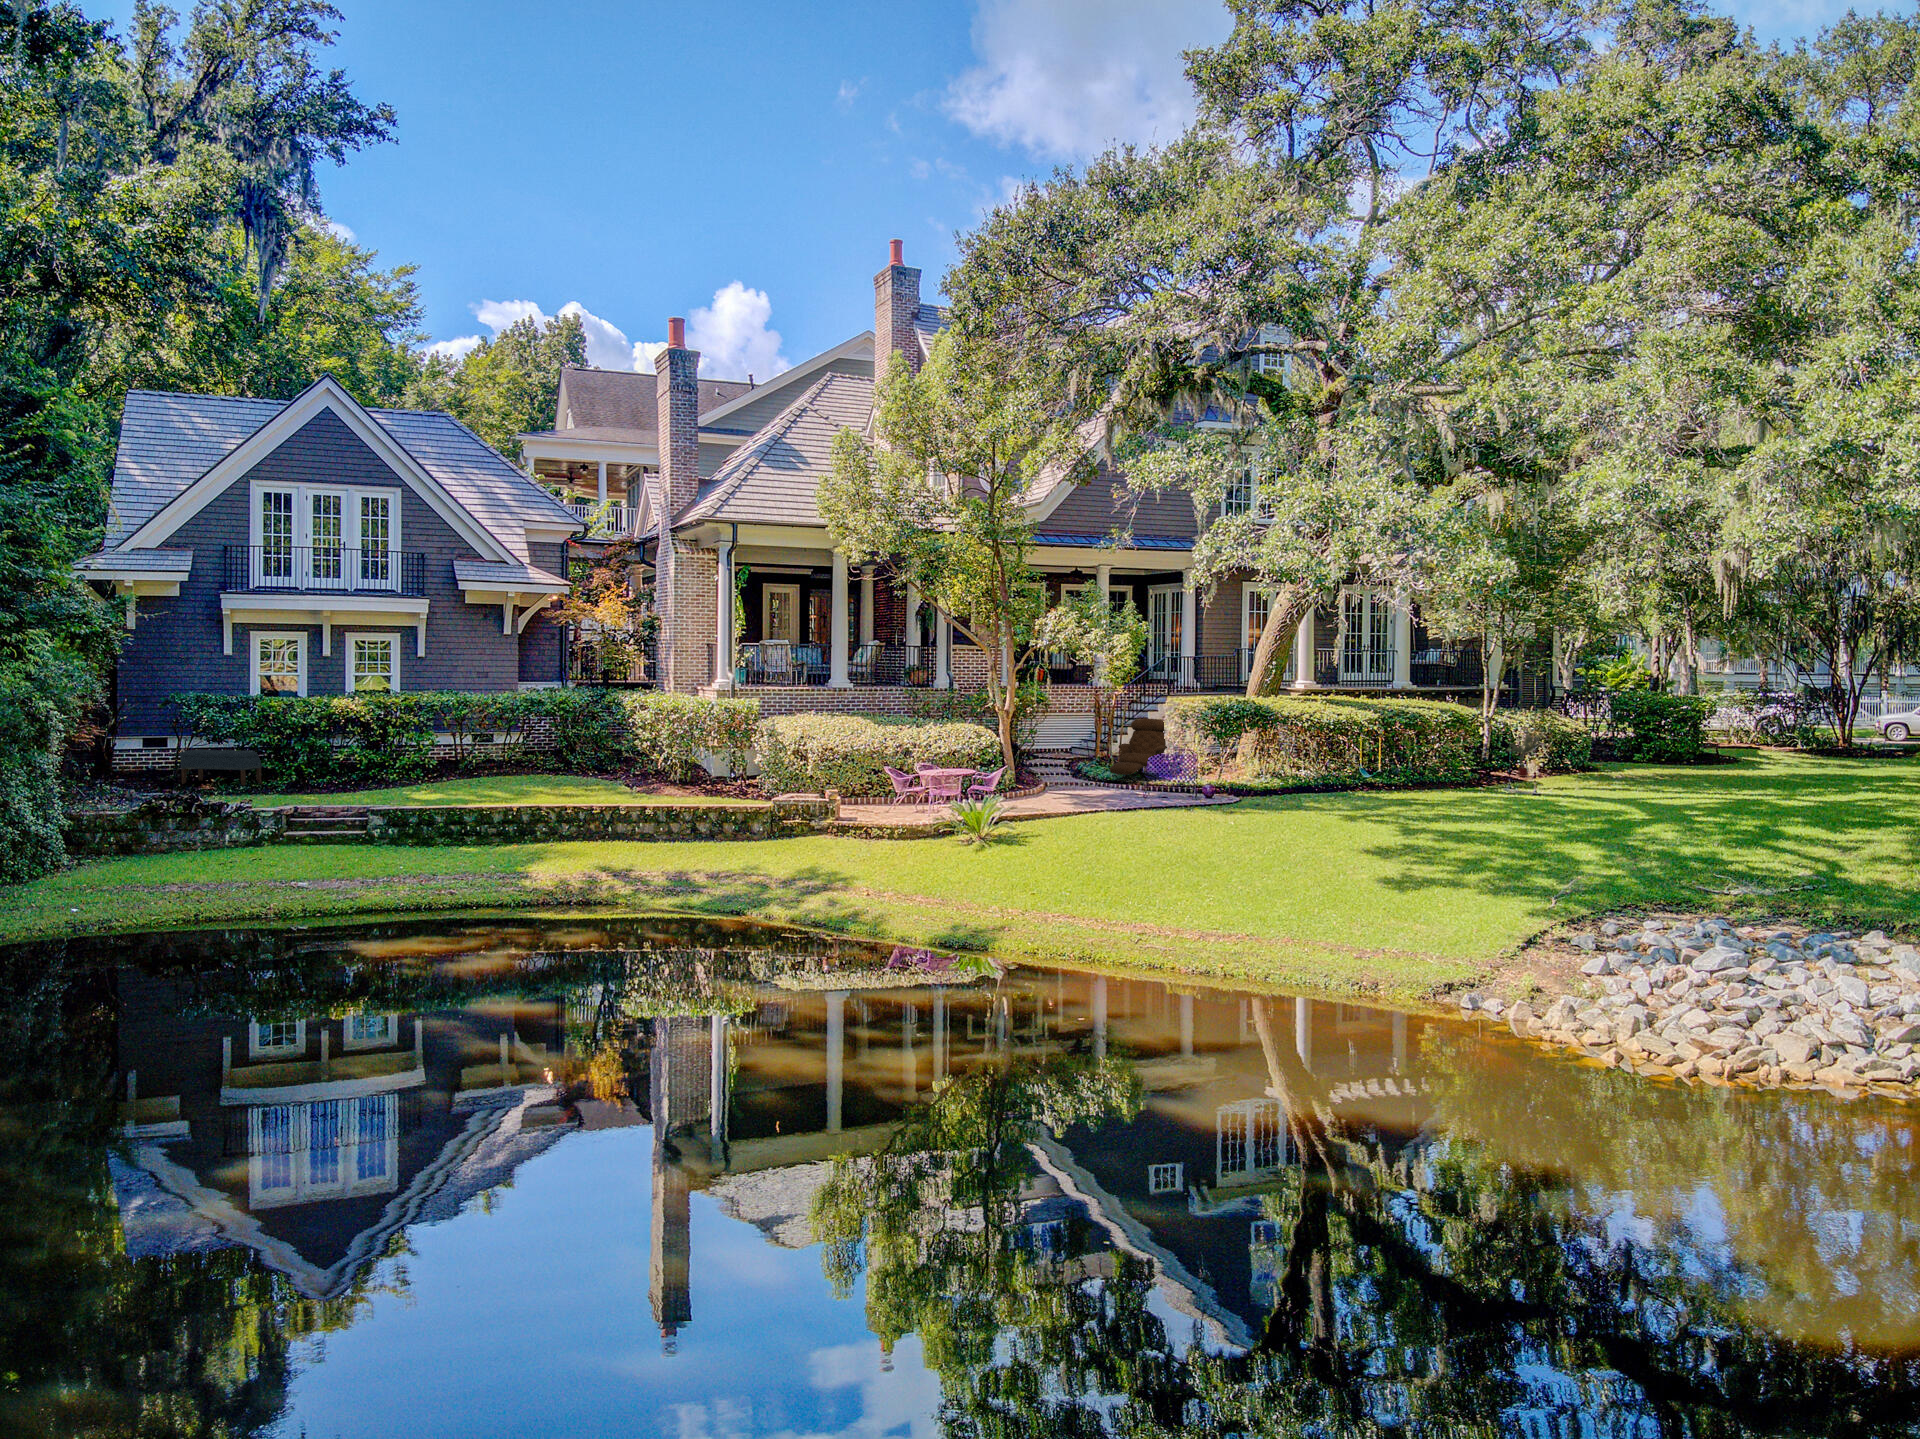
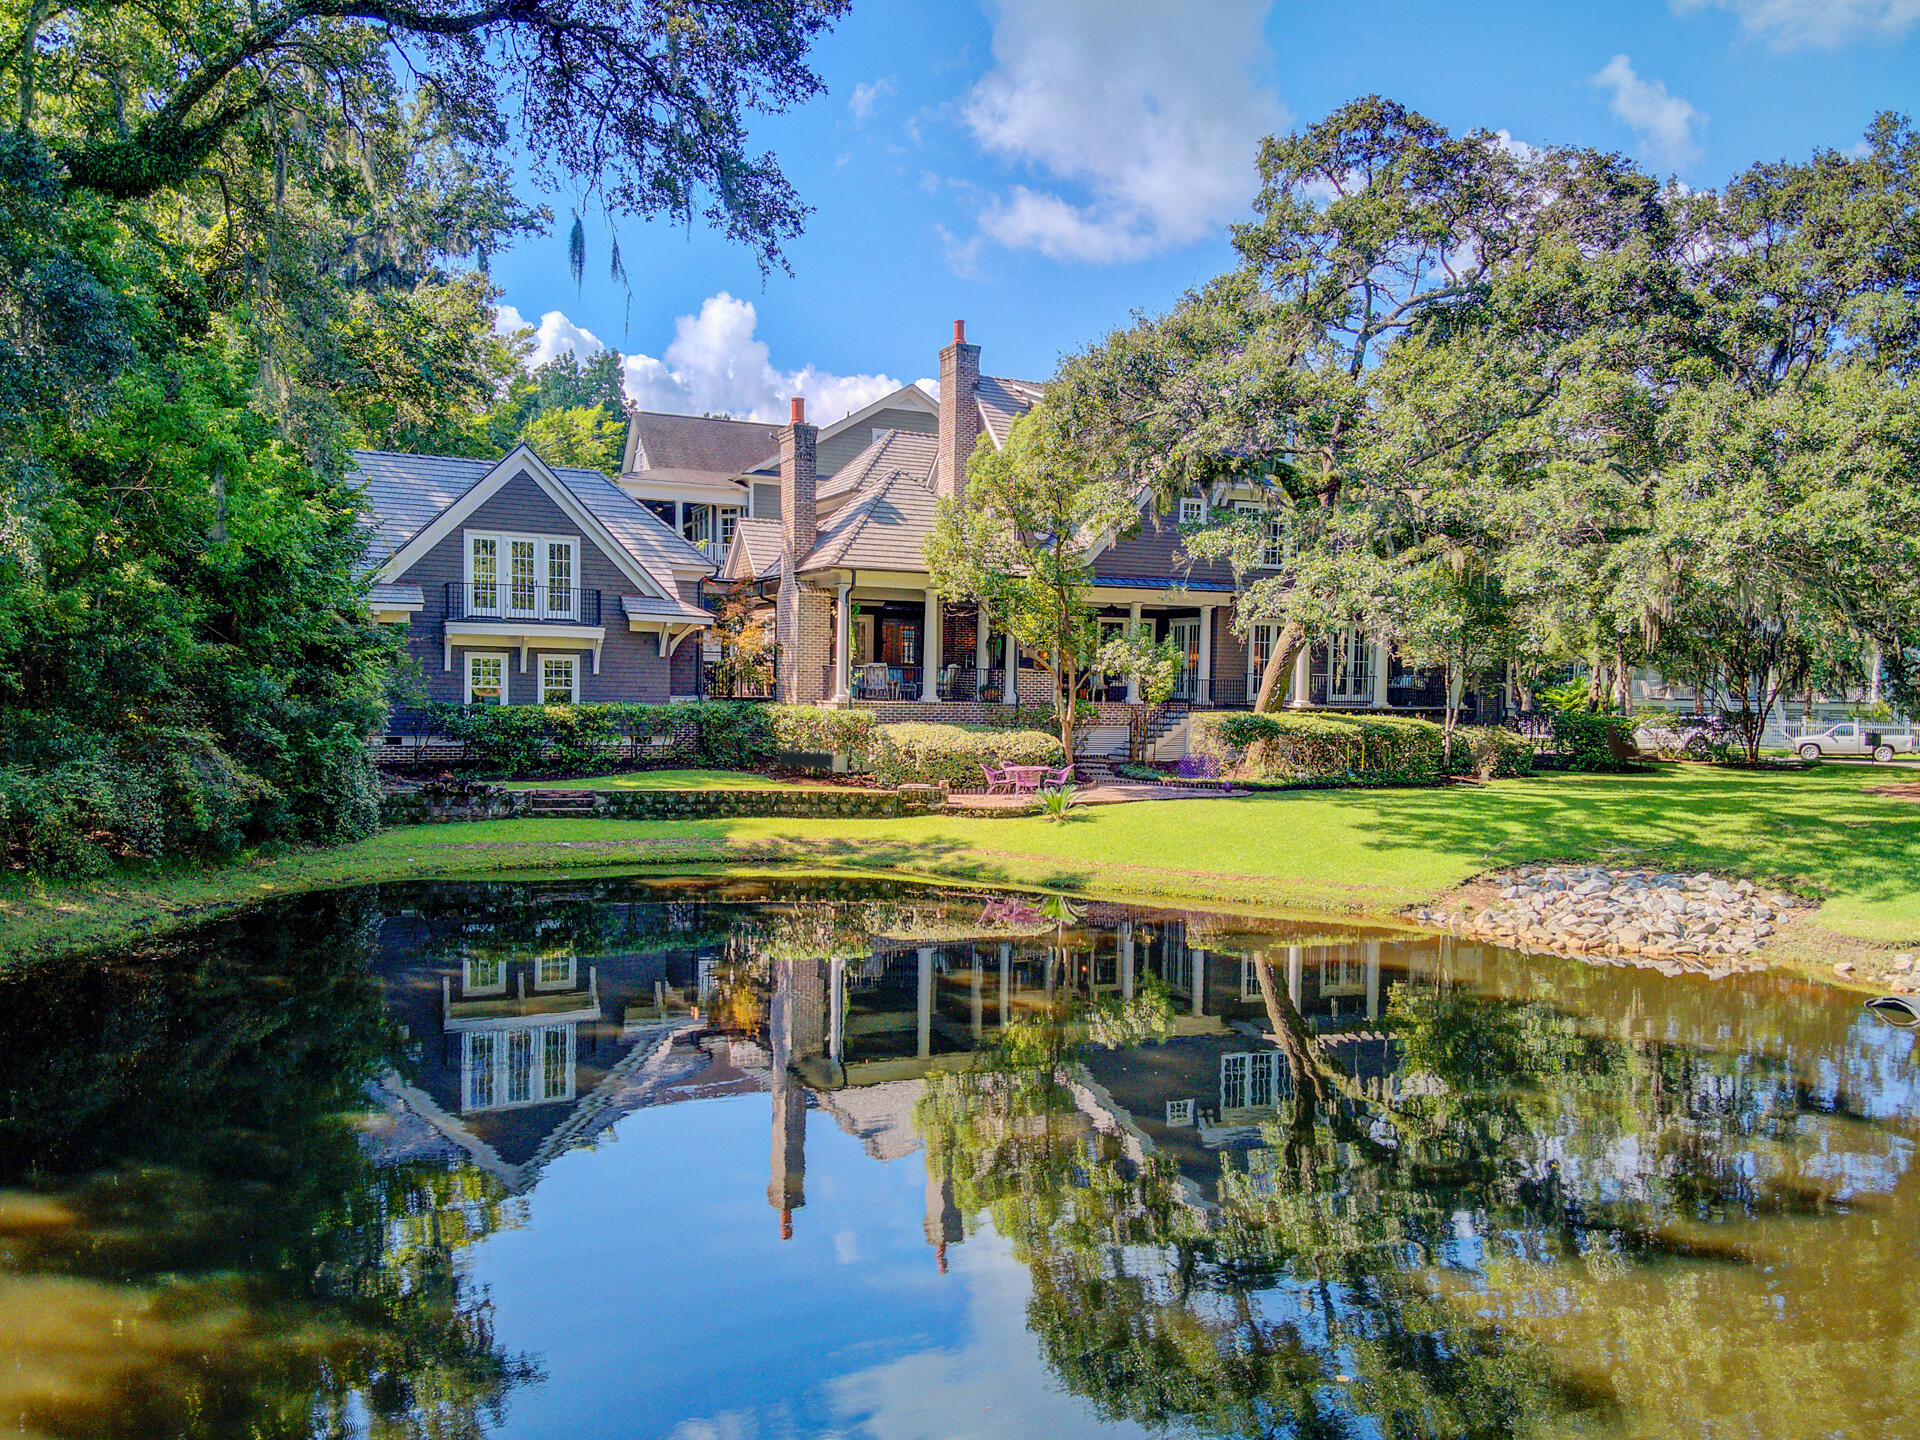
lounge chair: present [1110,719,1167,783] -> present [1607,724,1661,769]
bench: present [179,750,262,786] -> present [780,751,834,779]

